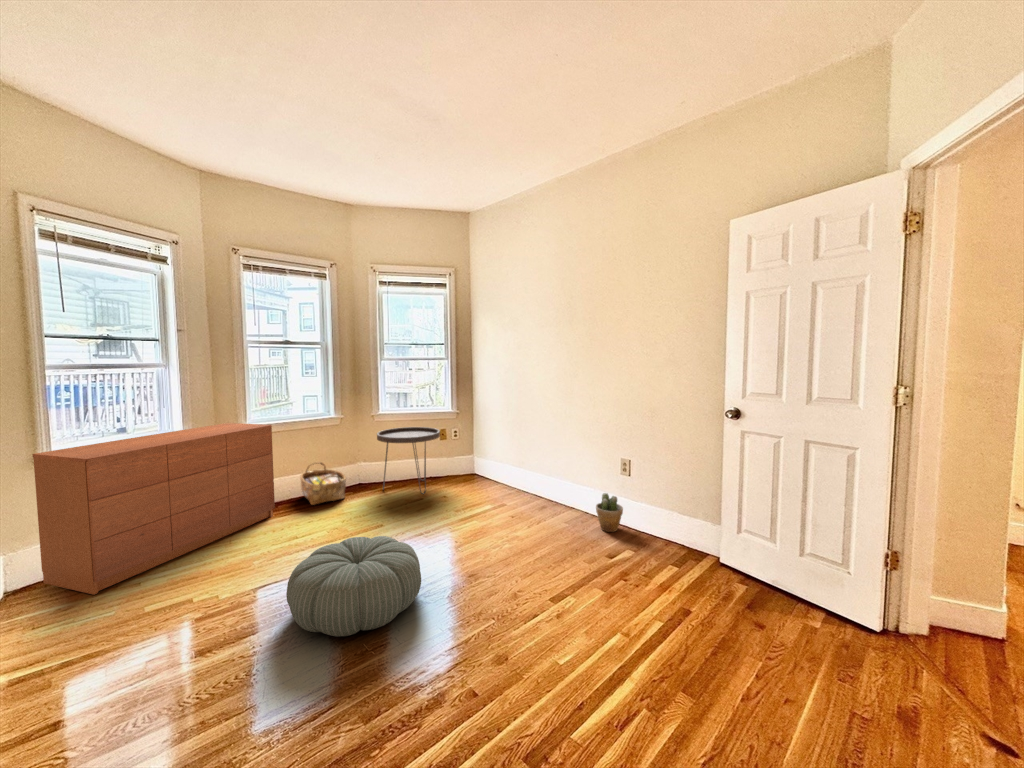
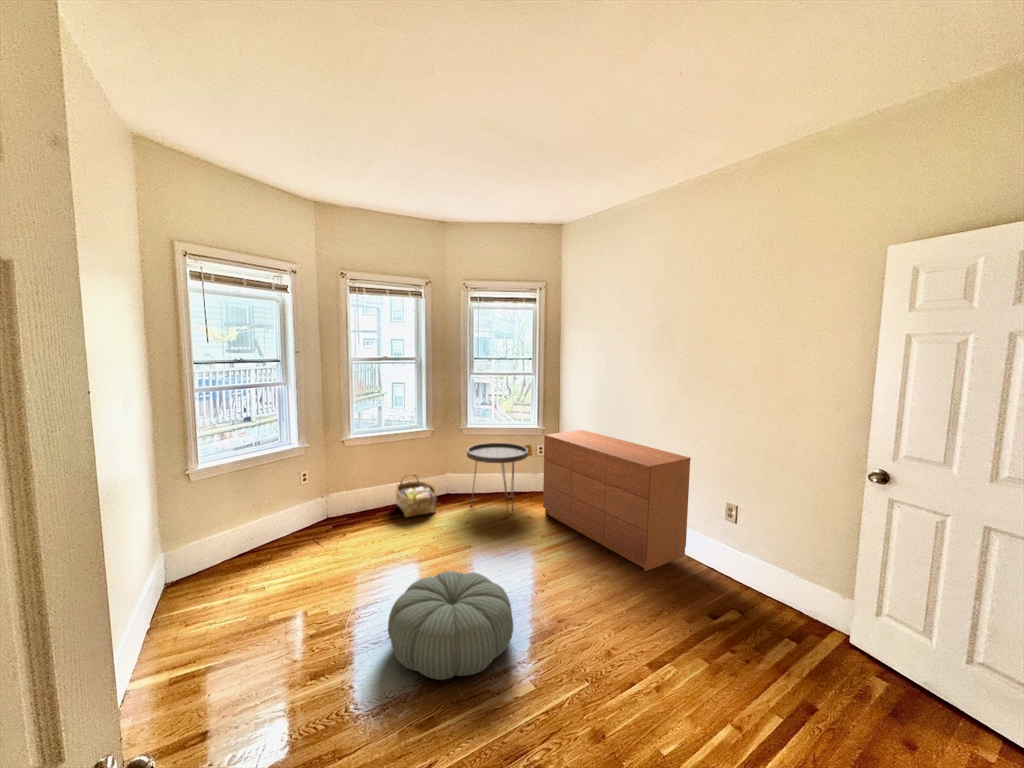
dresser: present [32,423,275,595] -> present [543,430,691,571]
potted plant: present [596,493,623,532] -> none [697,540,730,585]

